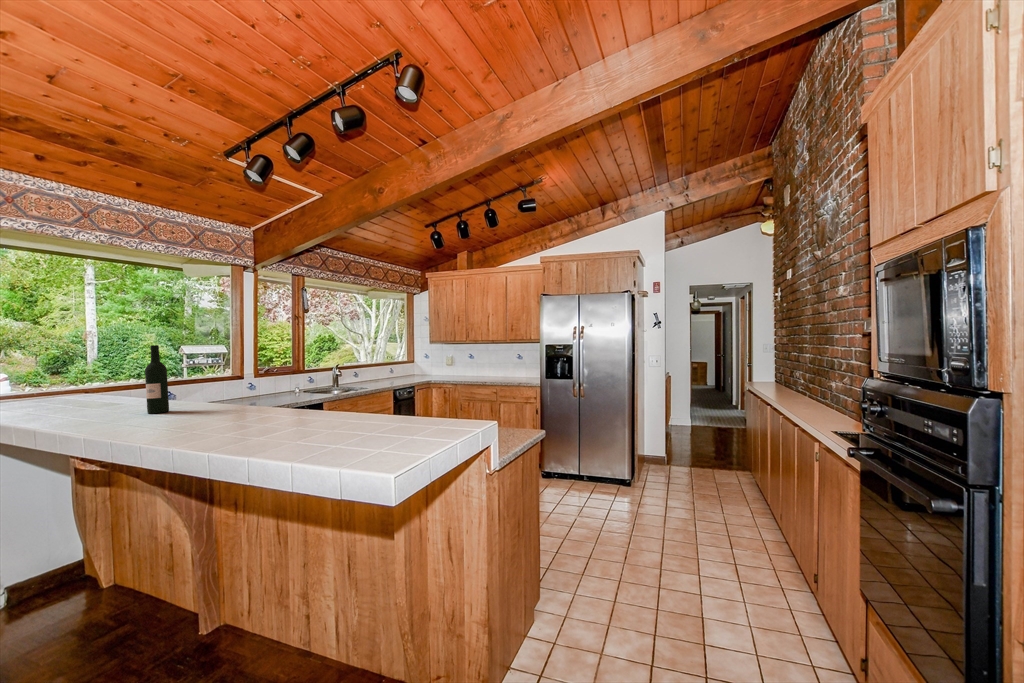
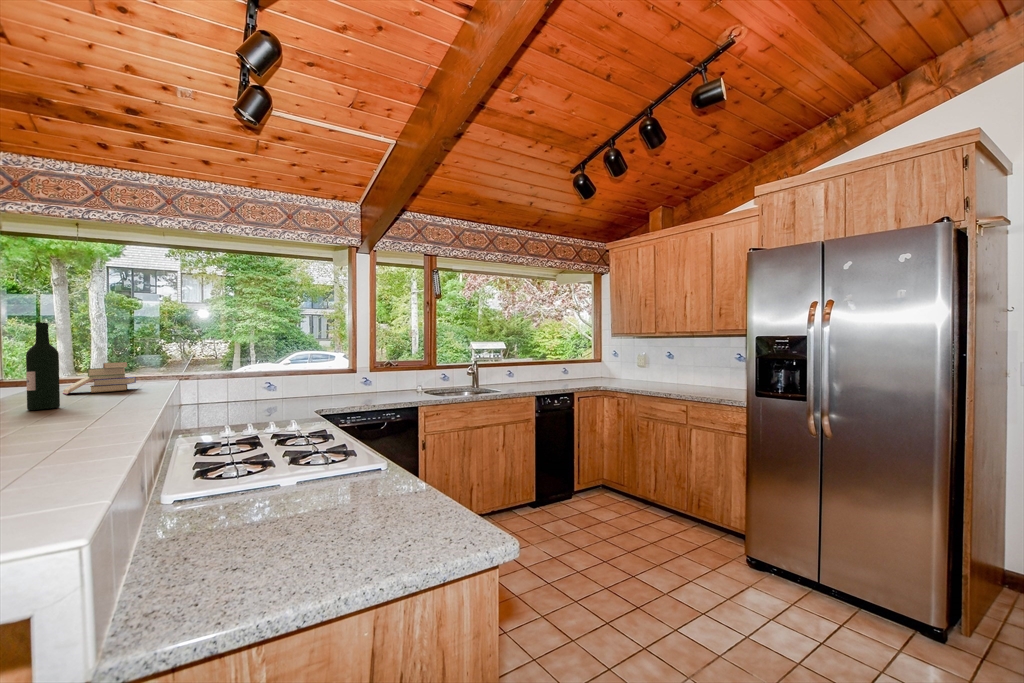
book: none [48,376,126,410] -> present [63,362,136,394]

